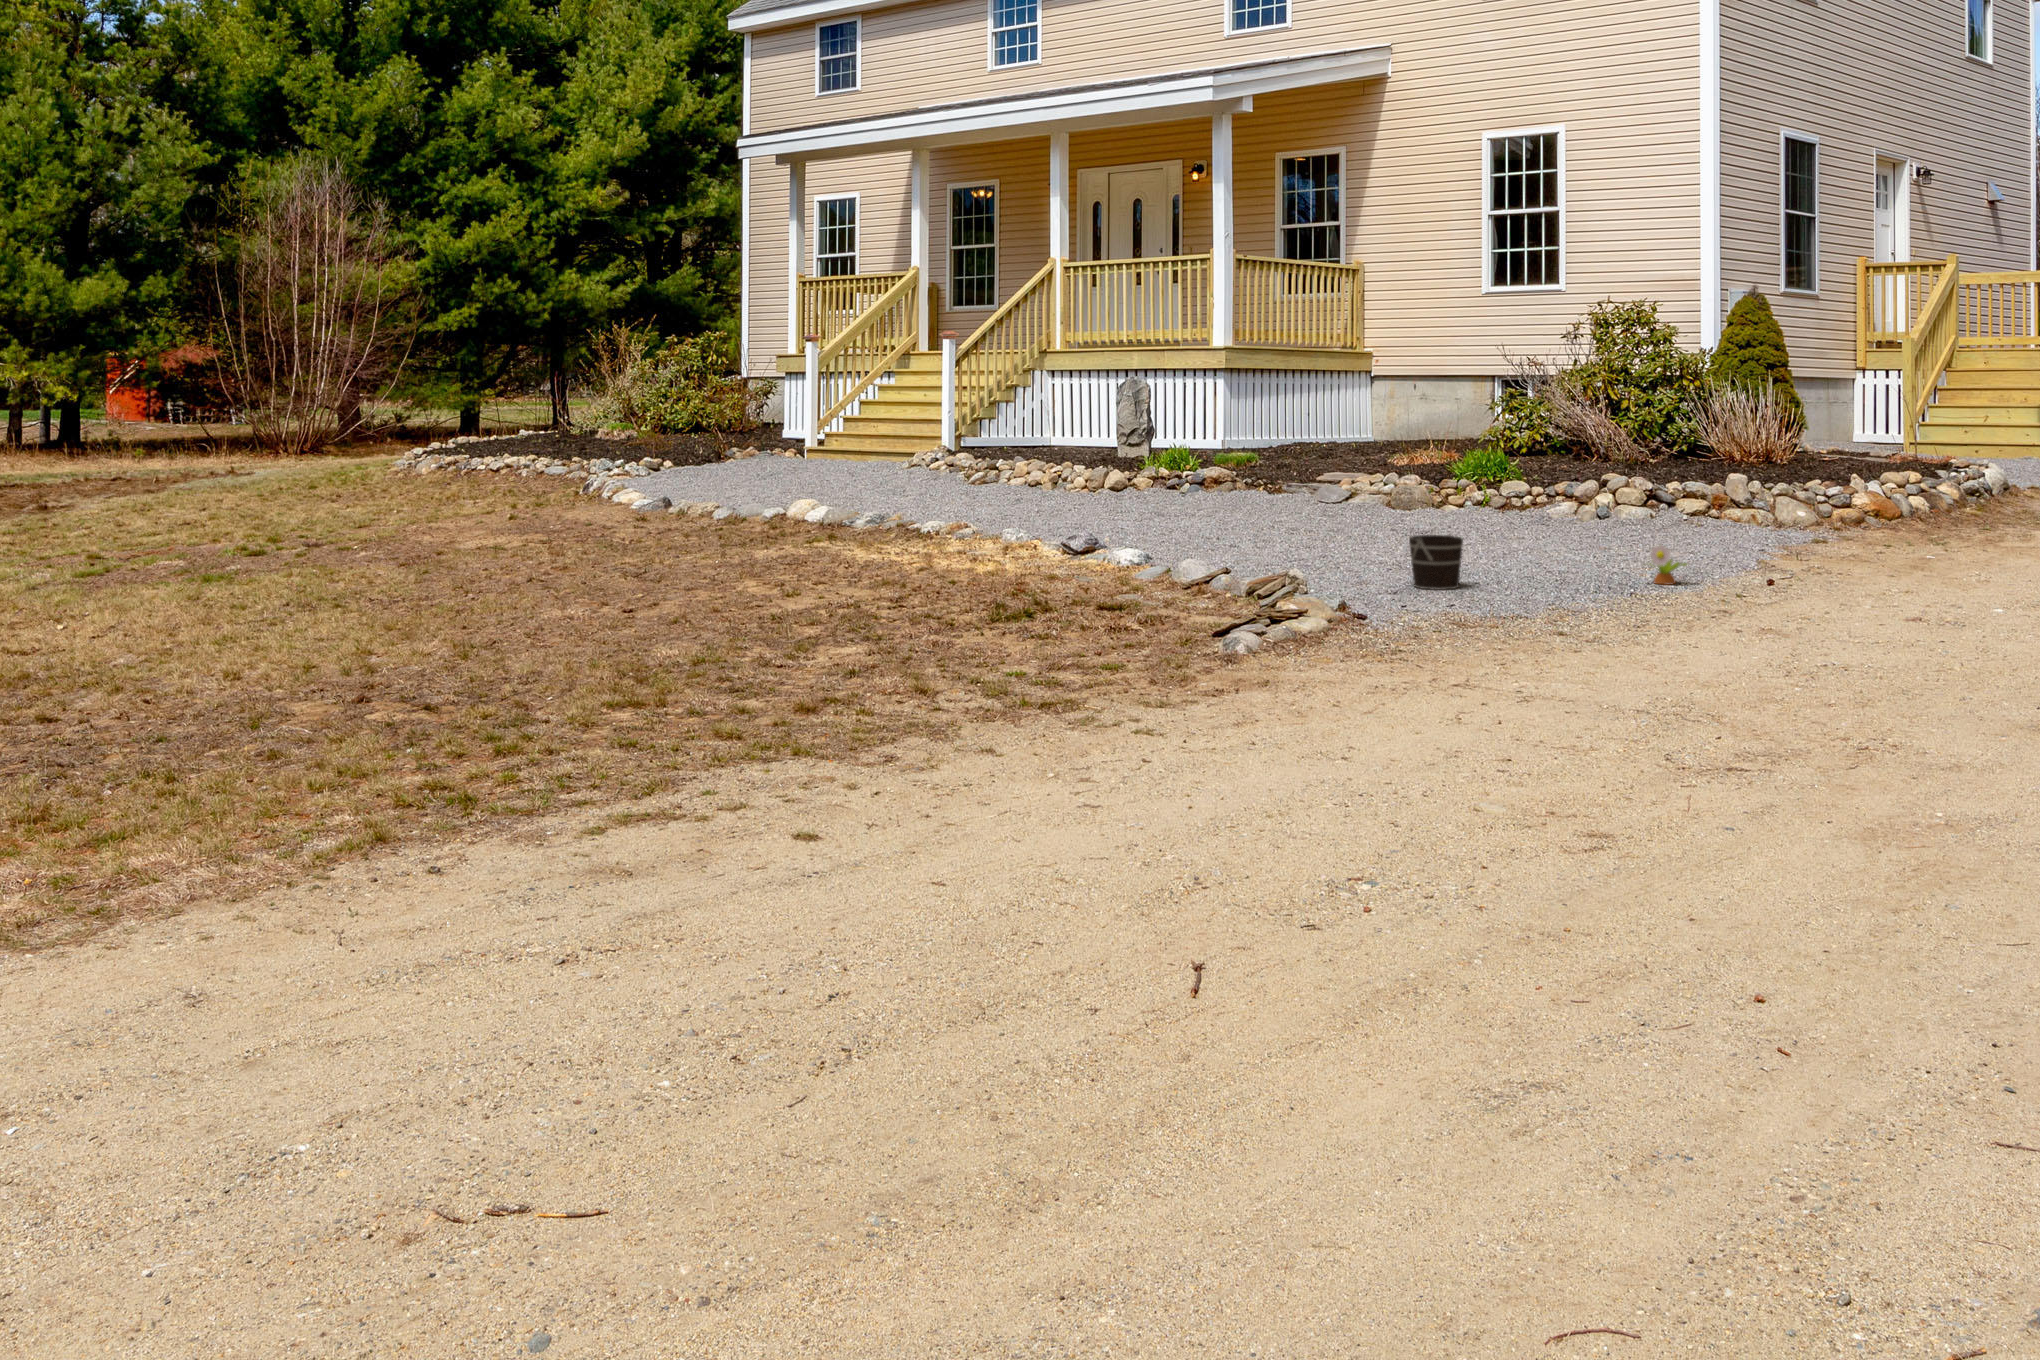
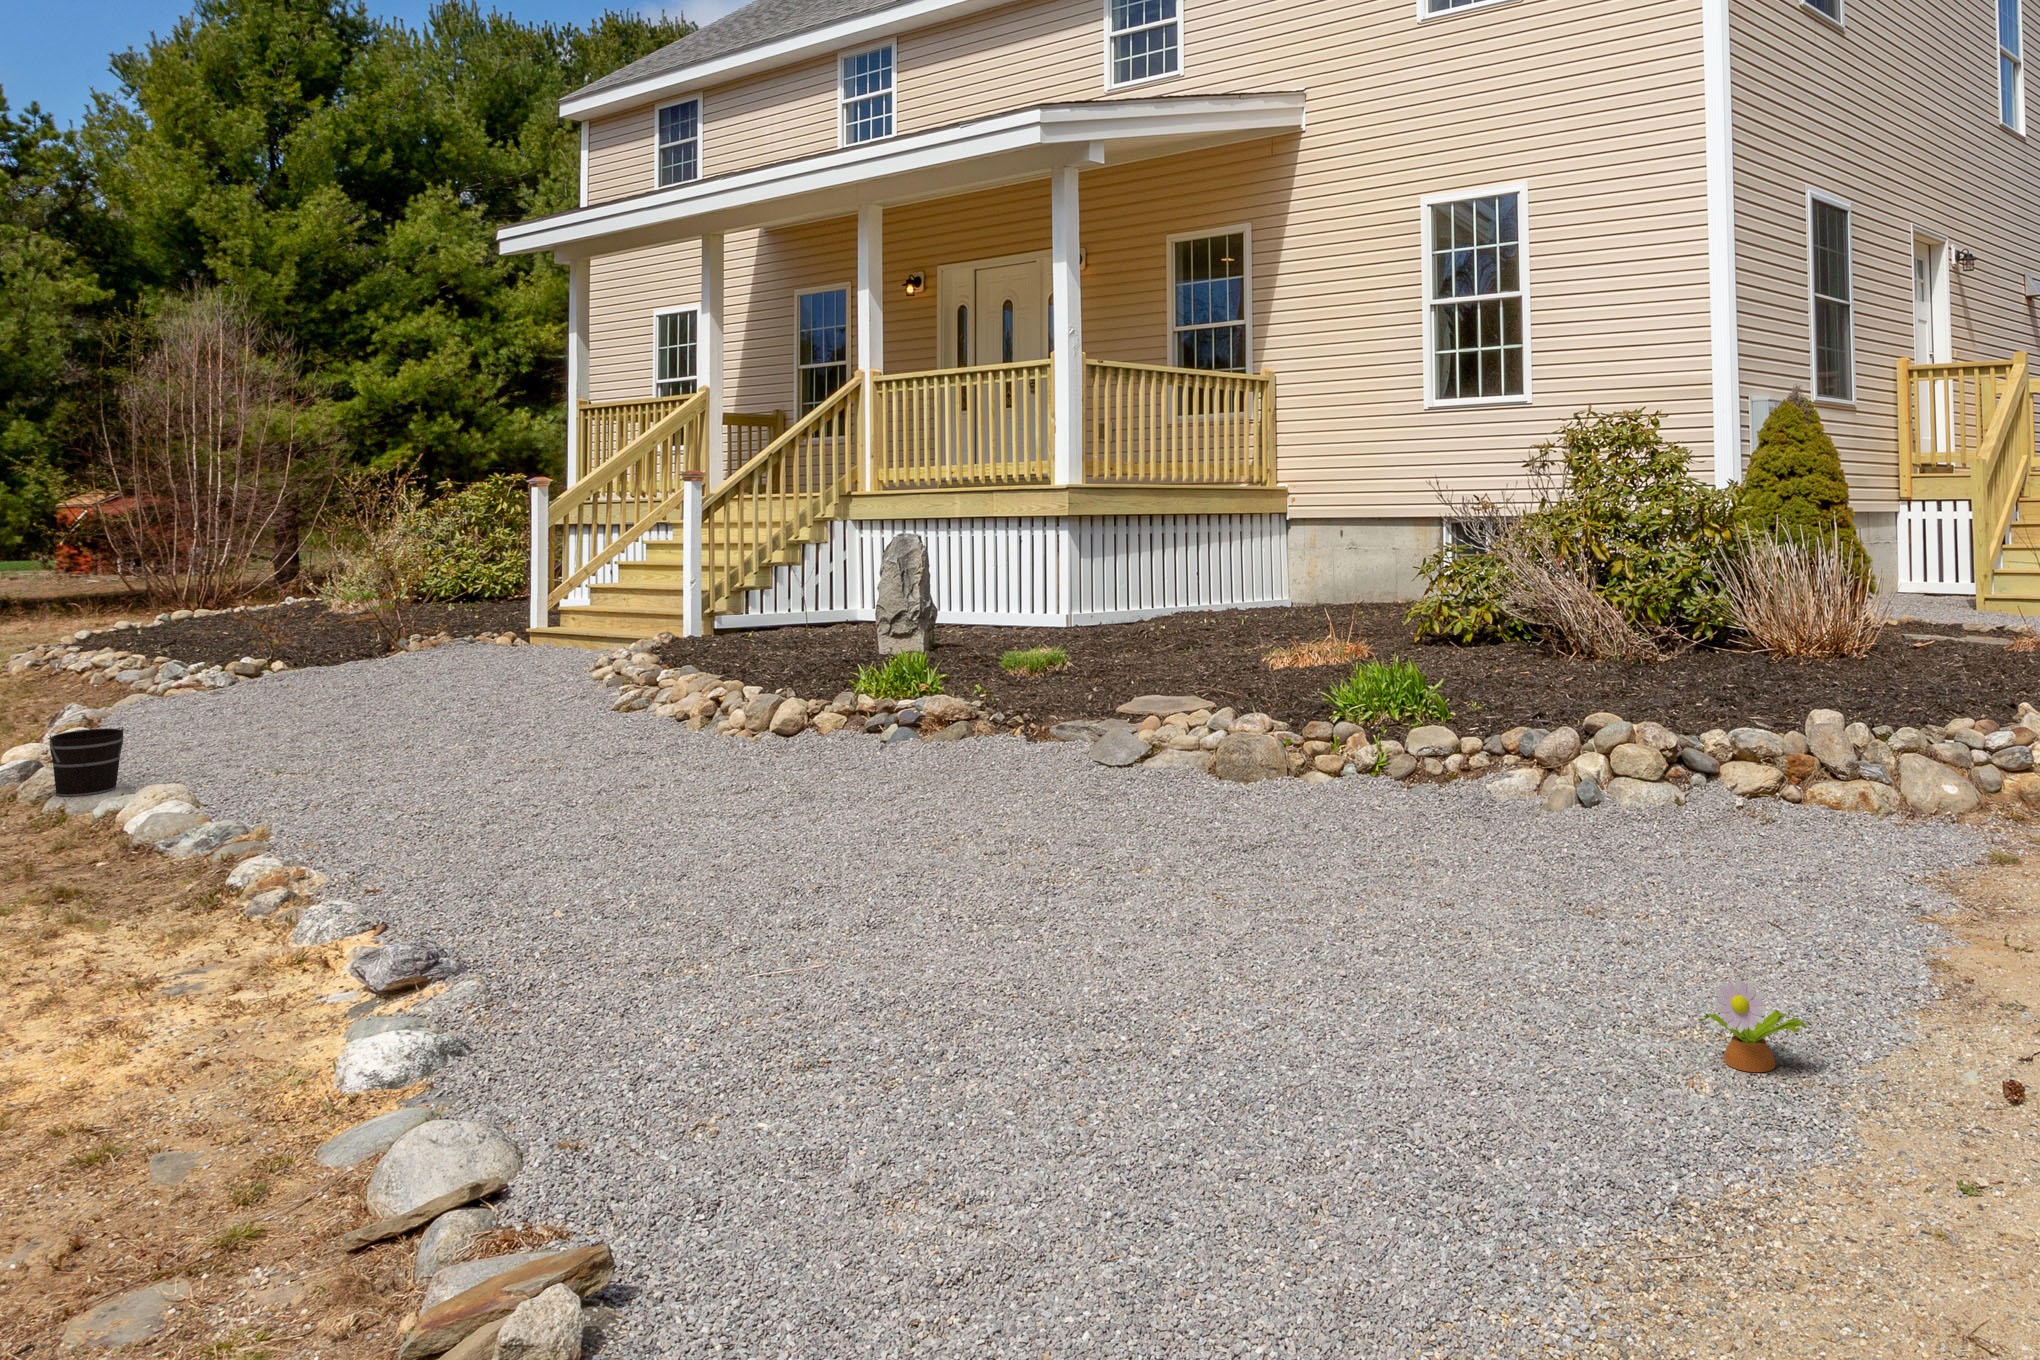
bucket: present [1409,535,1463,590] -> present [47,727,124,796]

